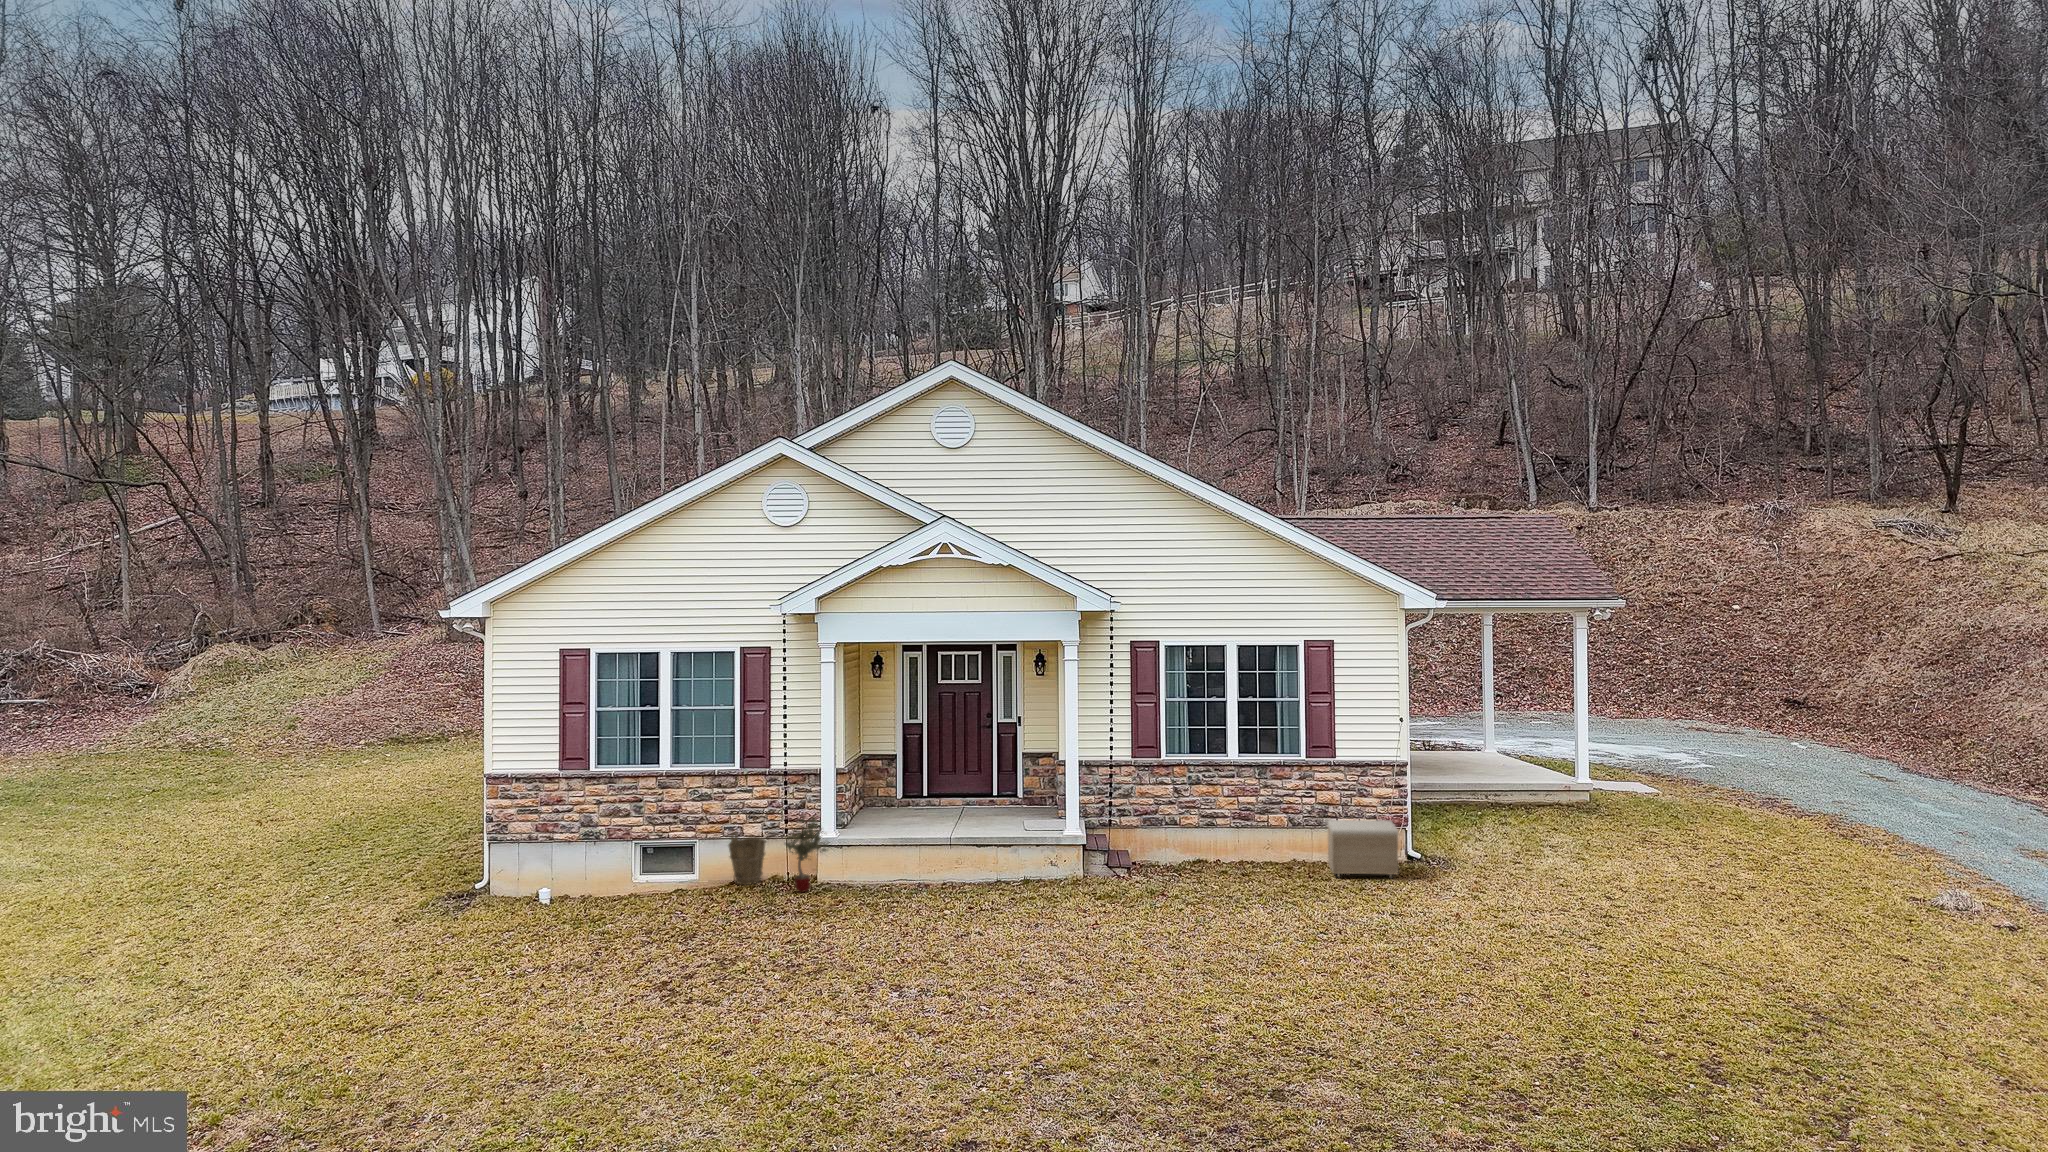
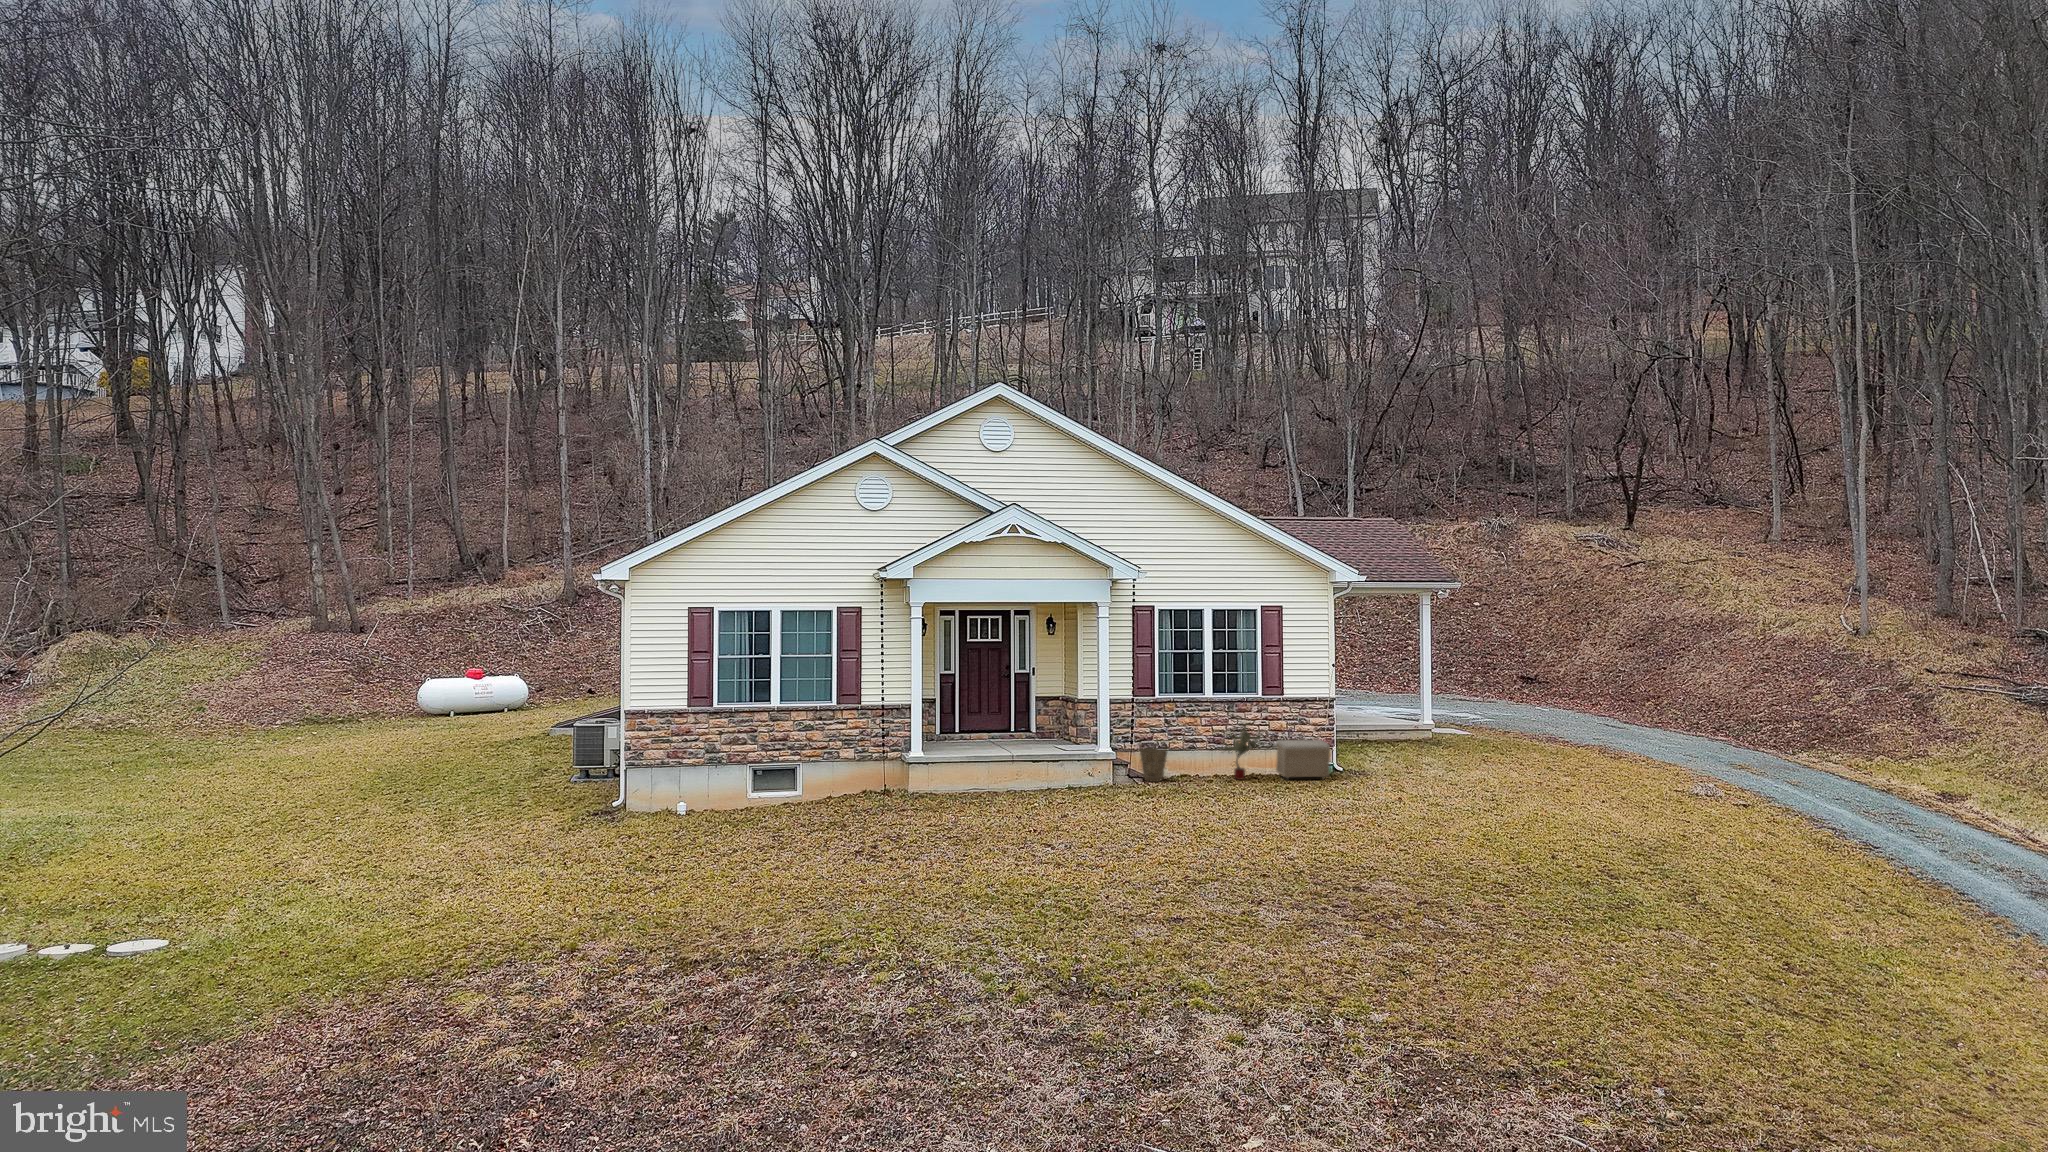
potted tree: present [785,815,828,893] -> present [1219,726,1263,780]
bucket: present [729,832,765,885] -> present [1140,745,1167,782]

